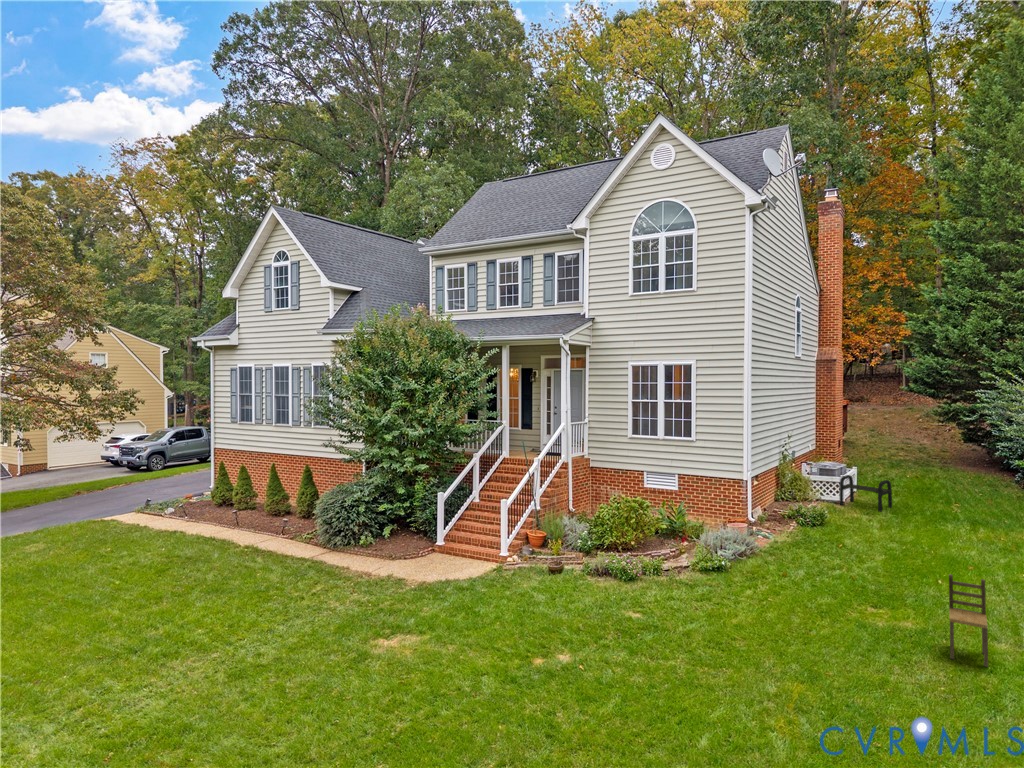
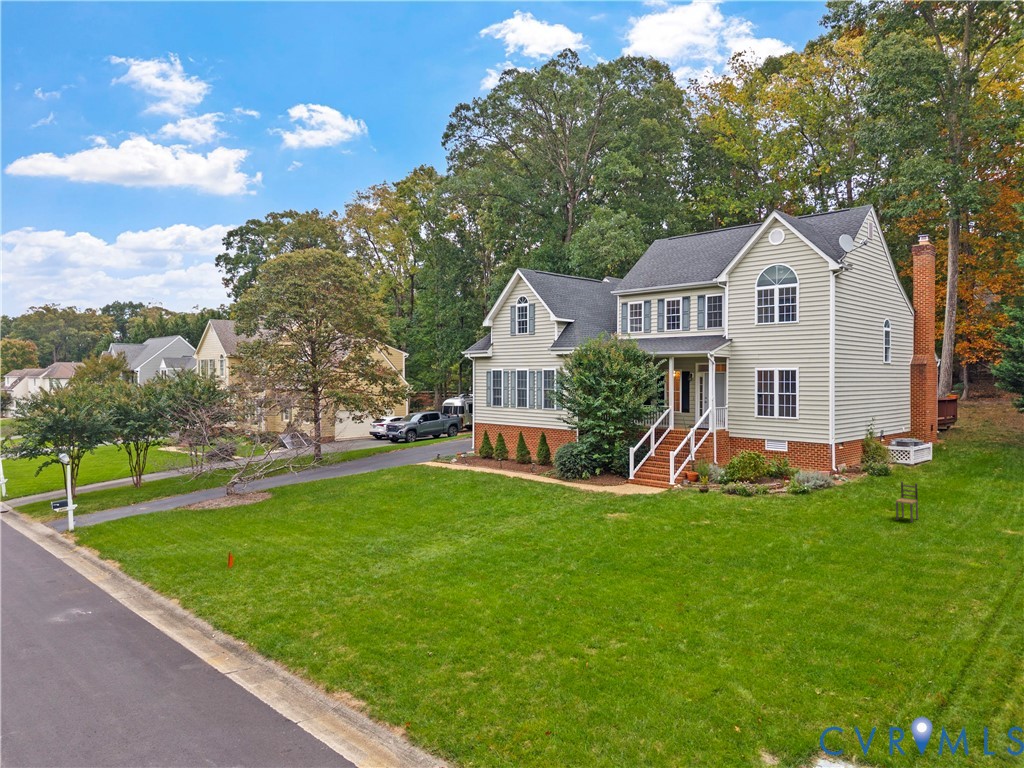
bench: present [840,475,892,512] -> none [914,447,952,471]

